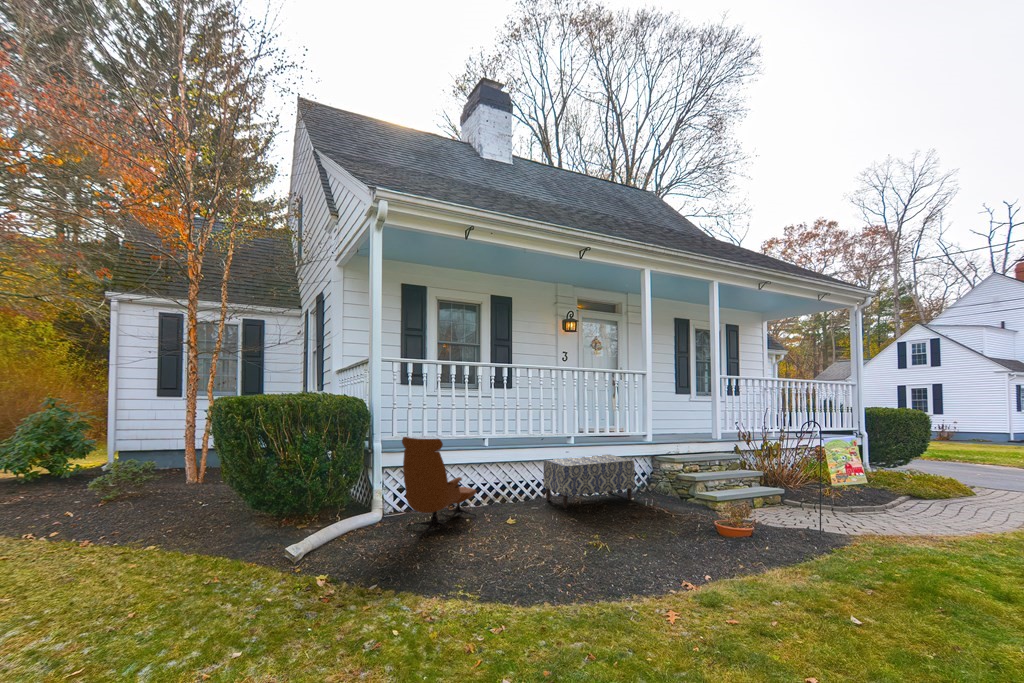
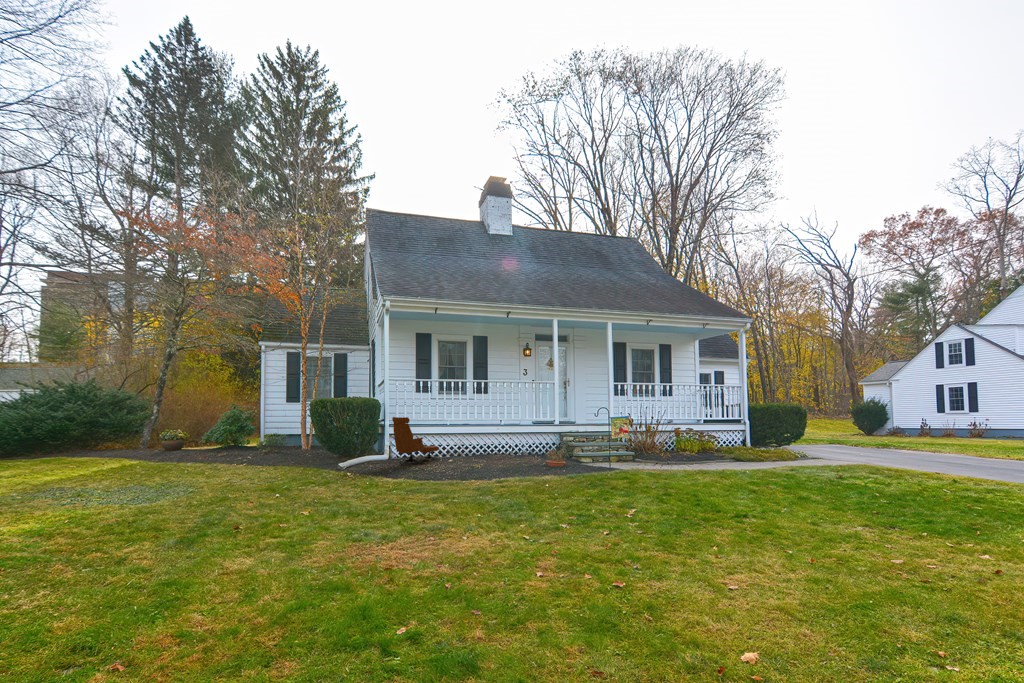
bench: present [543,455,635,508] -> none [484,431,535,459]

